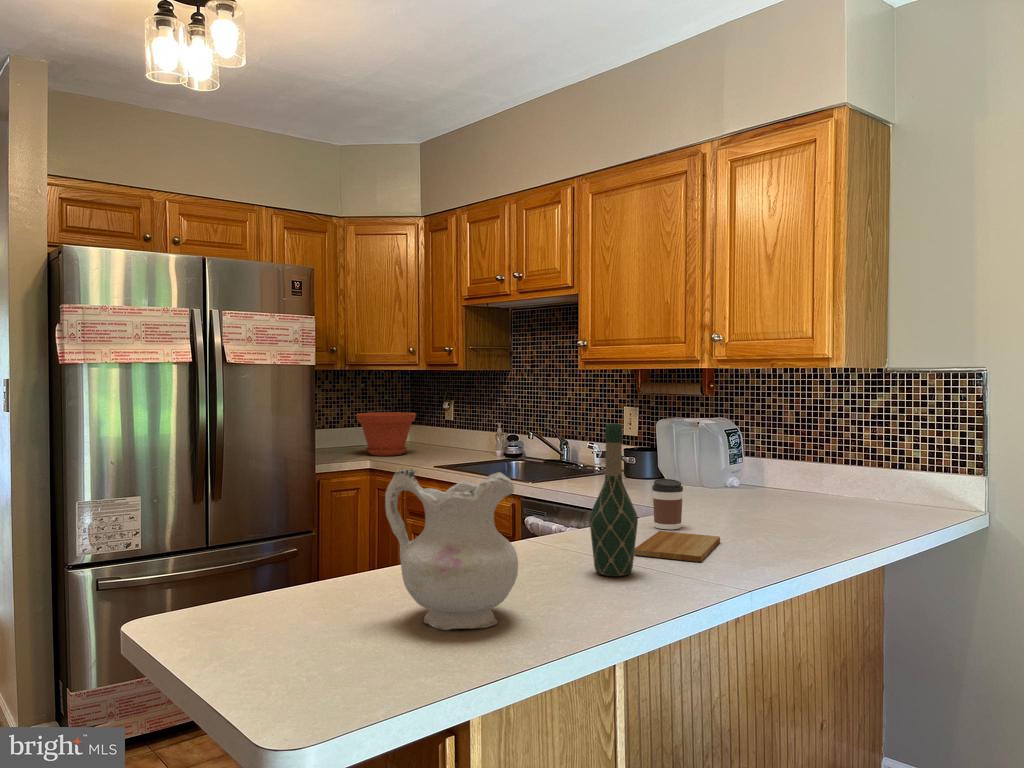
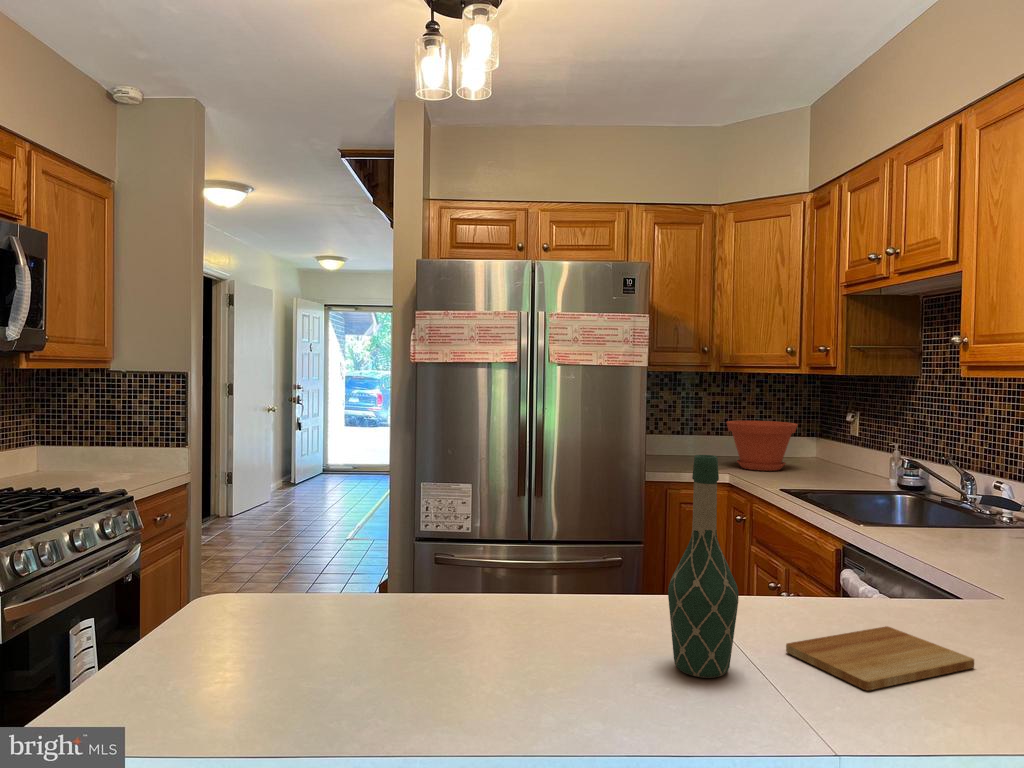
ceramic pitcher: present [385,469,518,629] -> none [342,485,484,692]
coffee cup: present [652,479,683,529] -> none [908,548,961,630]

